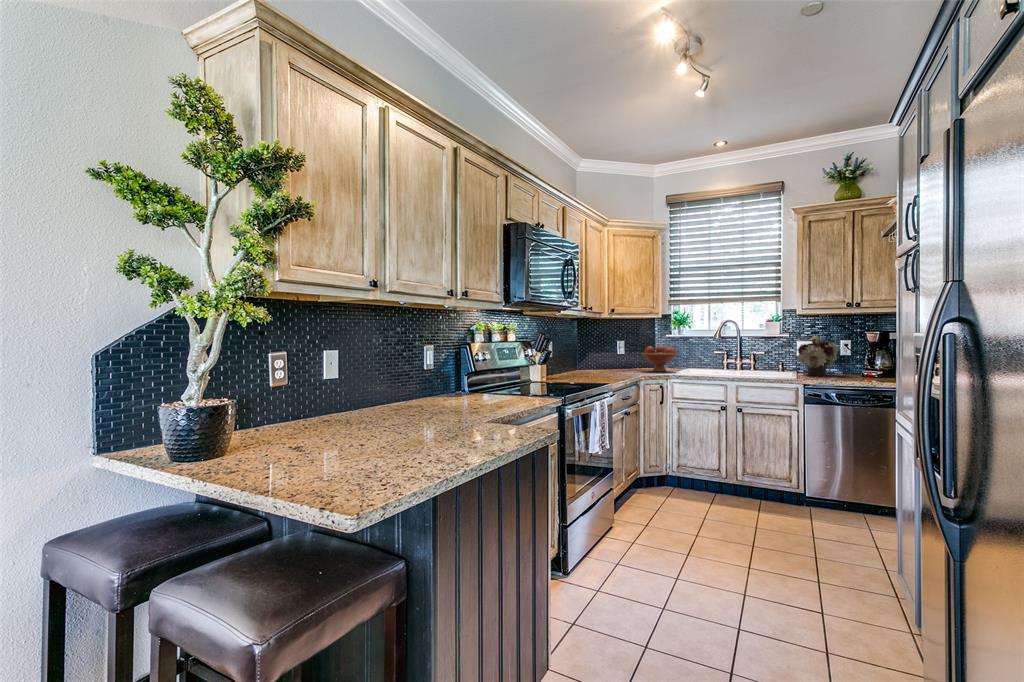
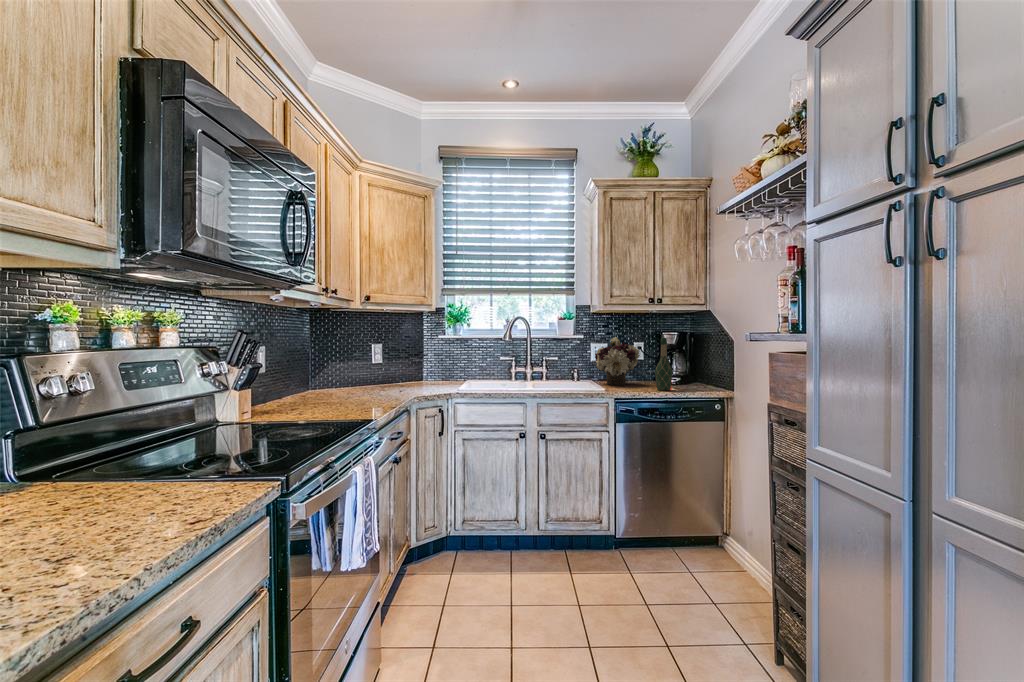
wine bottle: none [845,336,862,380] -> present [655,338,672,390]
fruit bowl: present [642,346,677,372] -> none [408,350,458,387]

